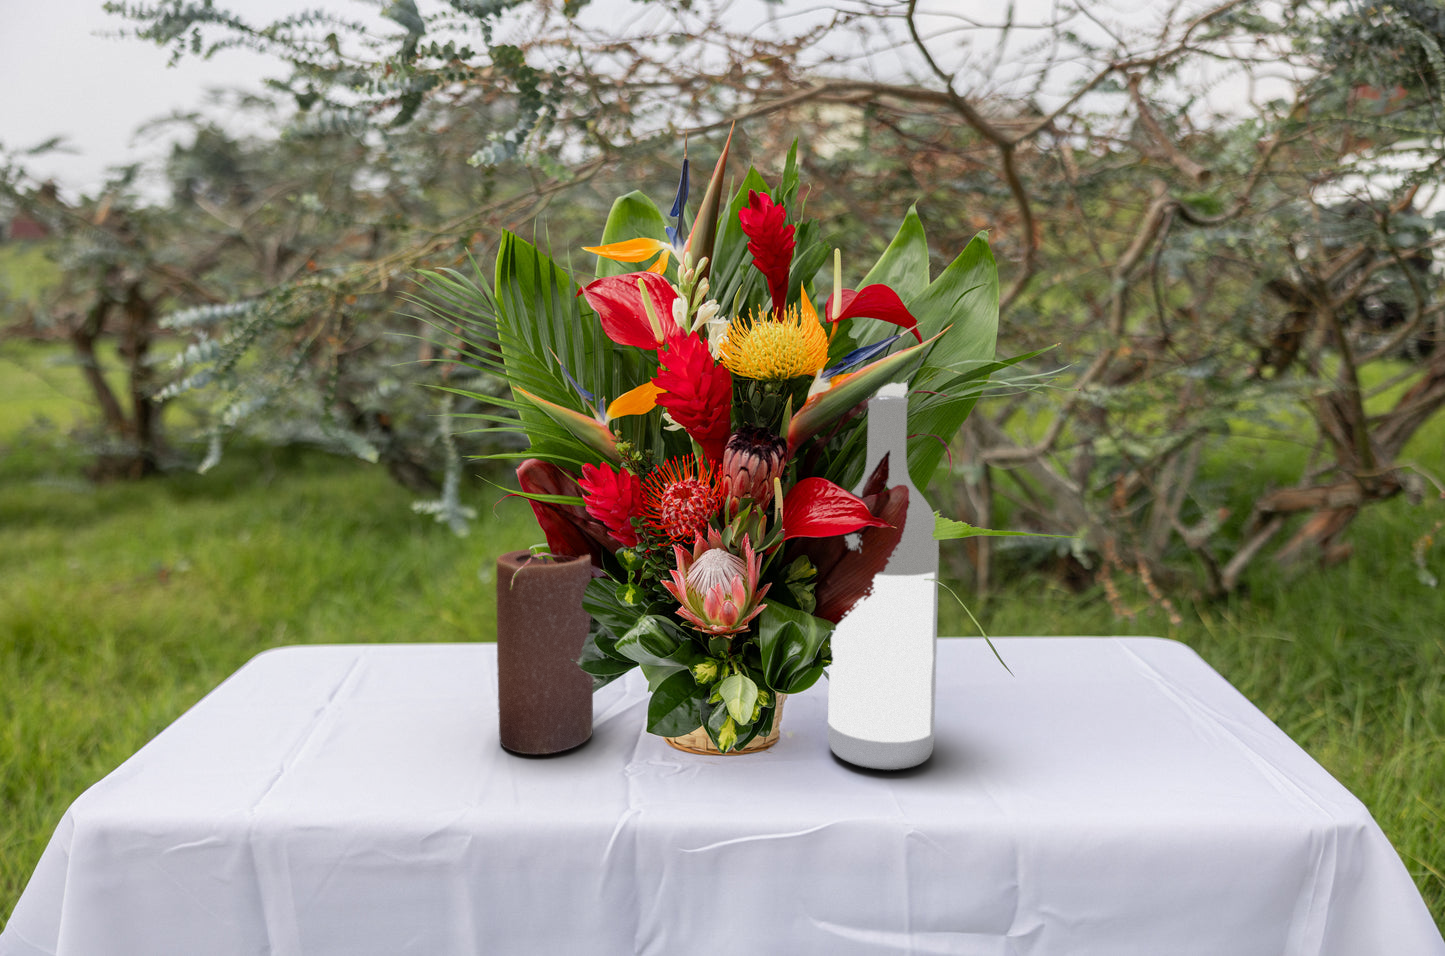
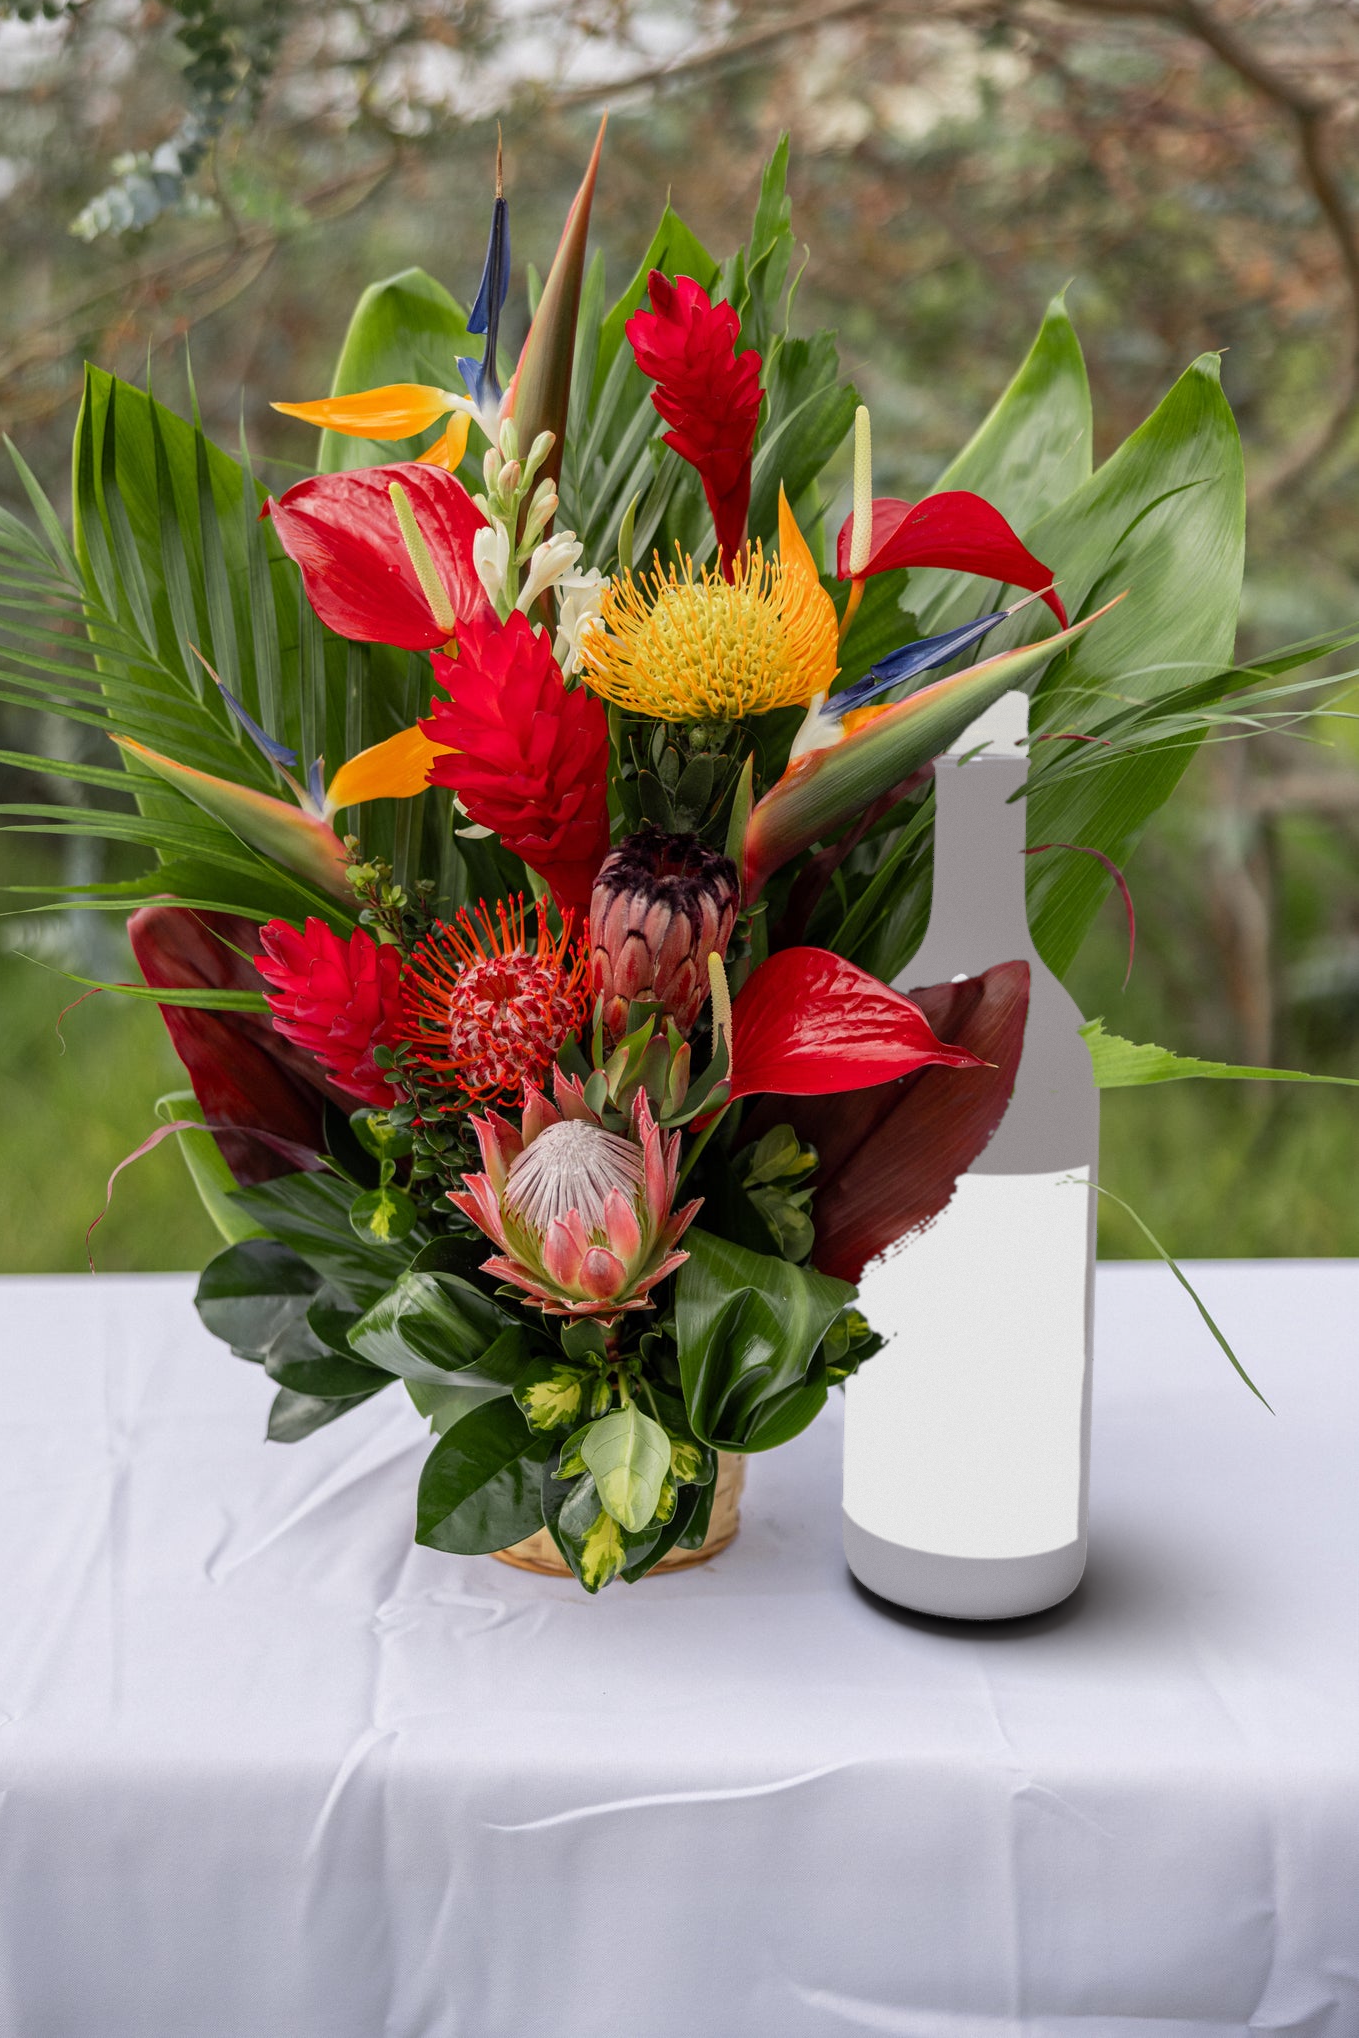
candle: present [496,549,594,754] -> none [77,1103,306,1580]

